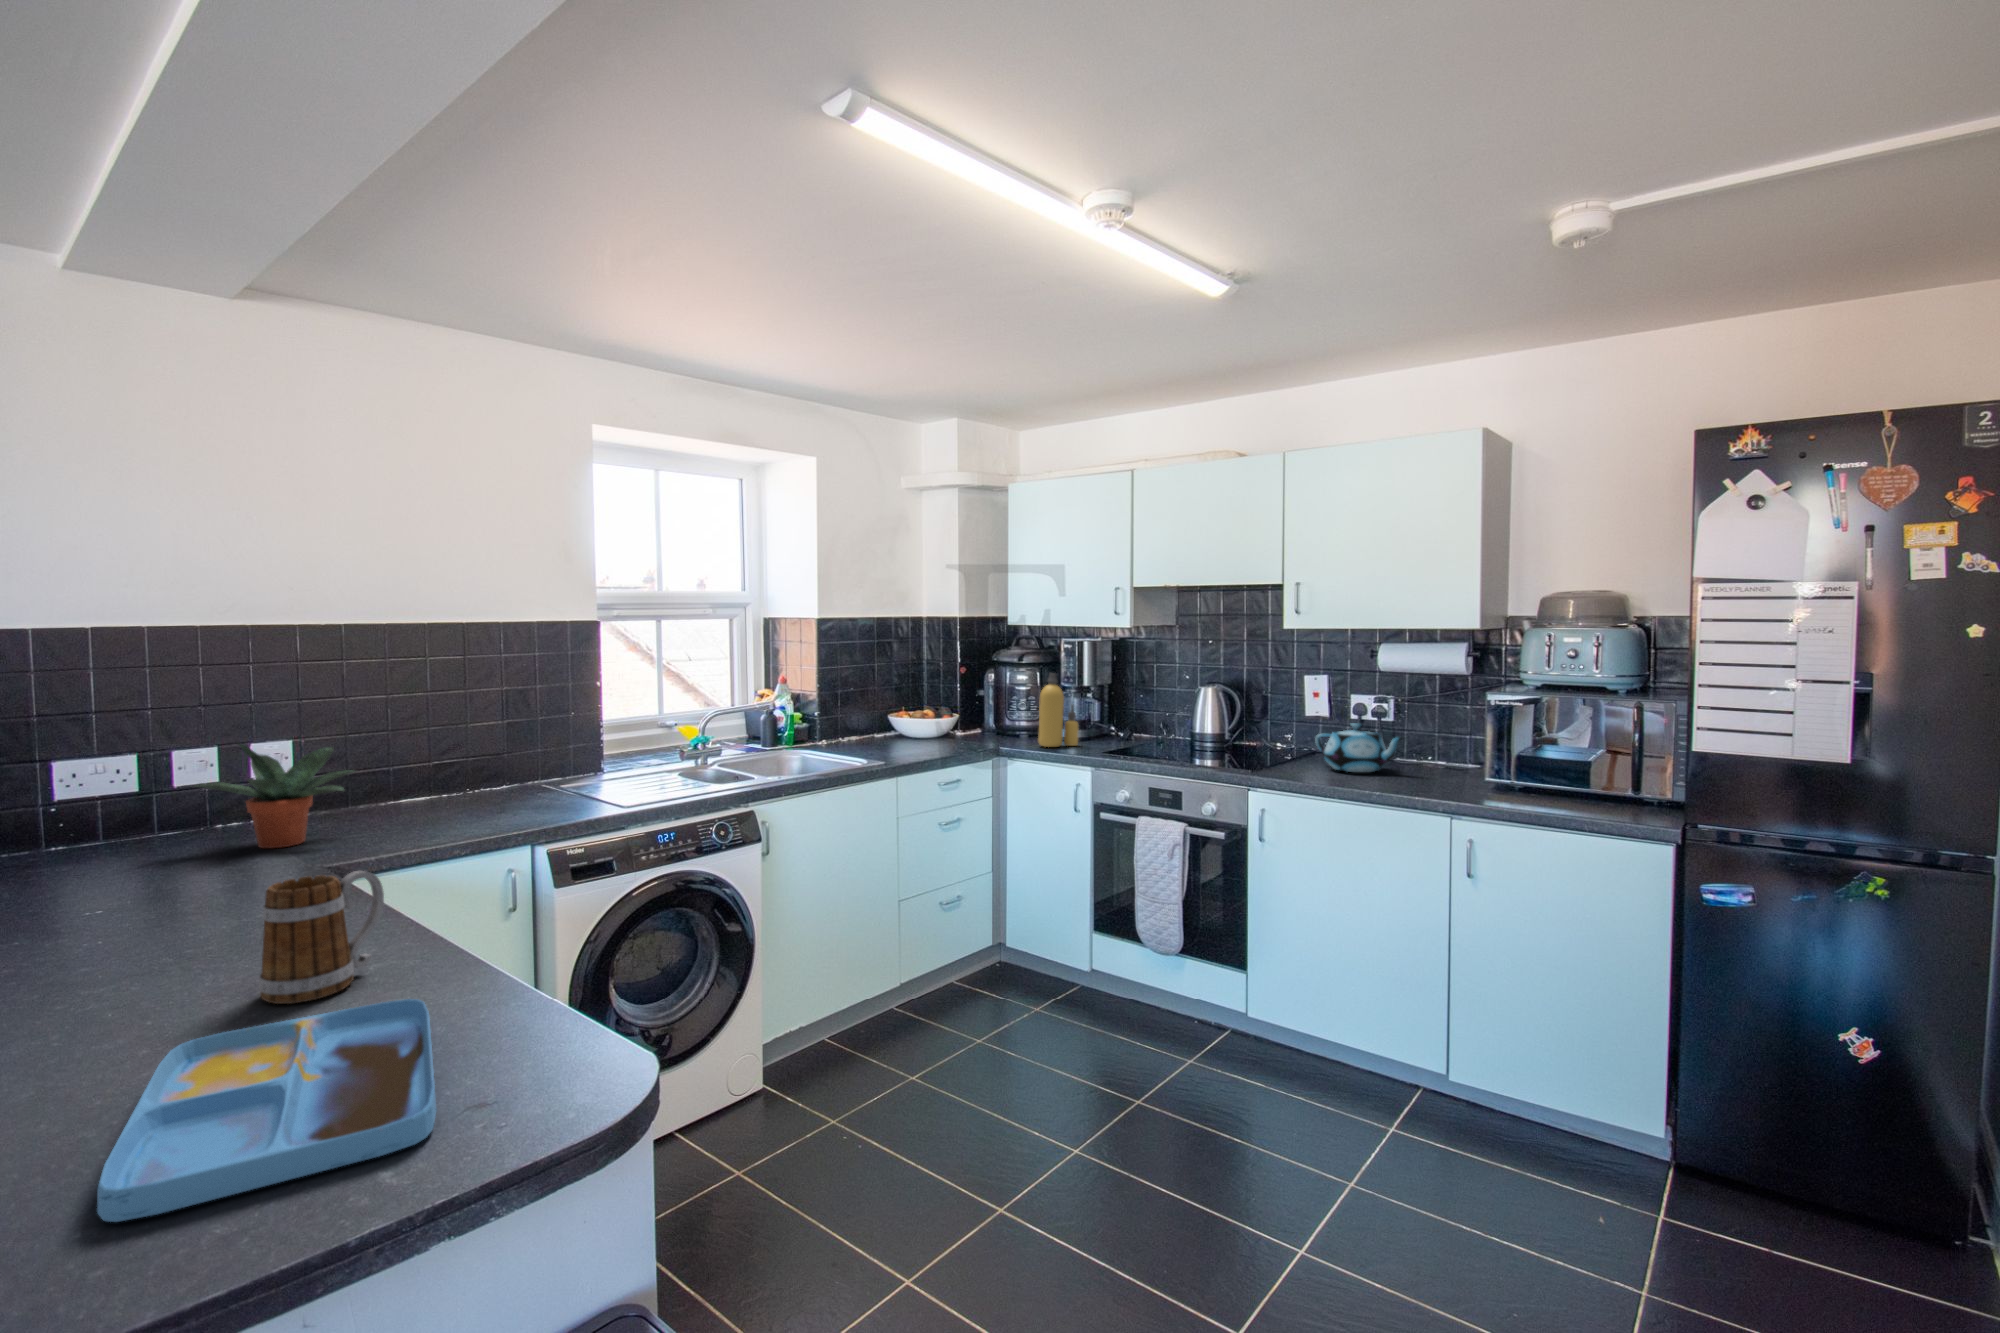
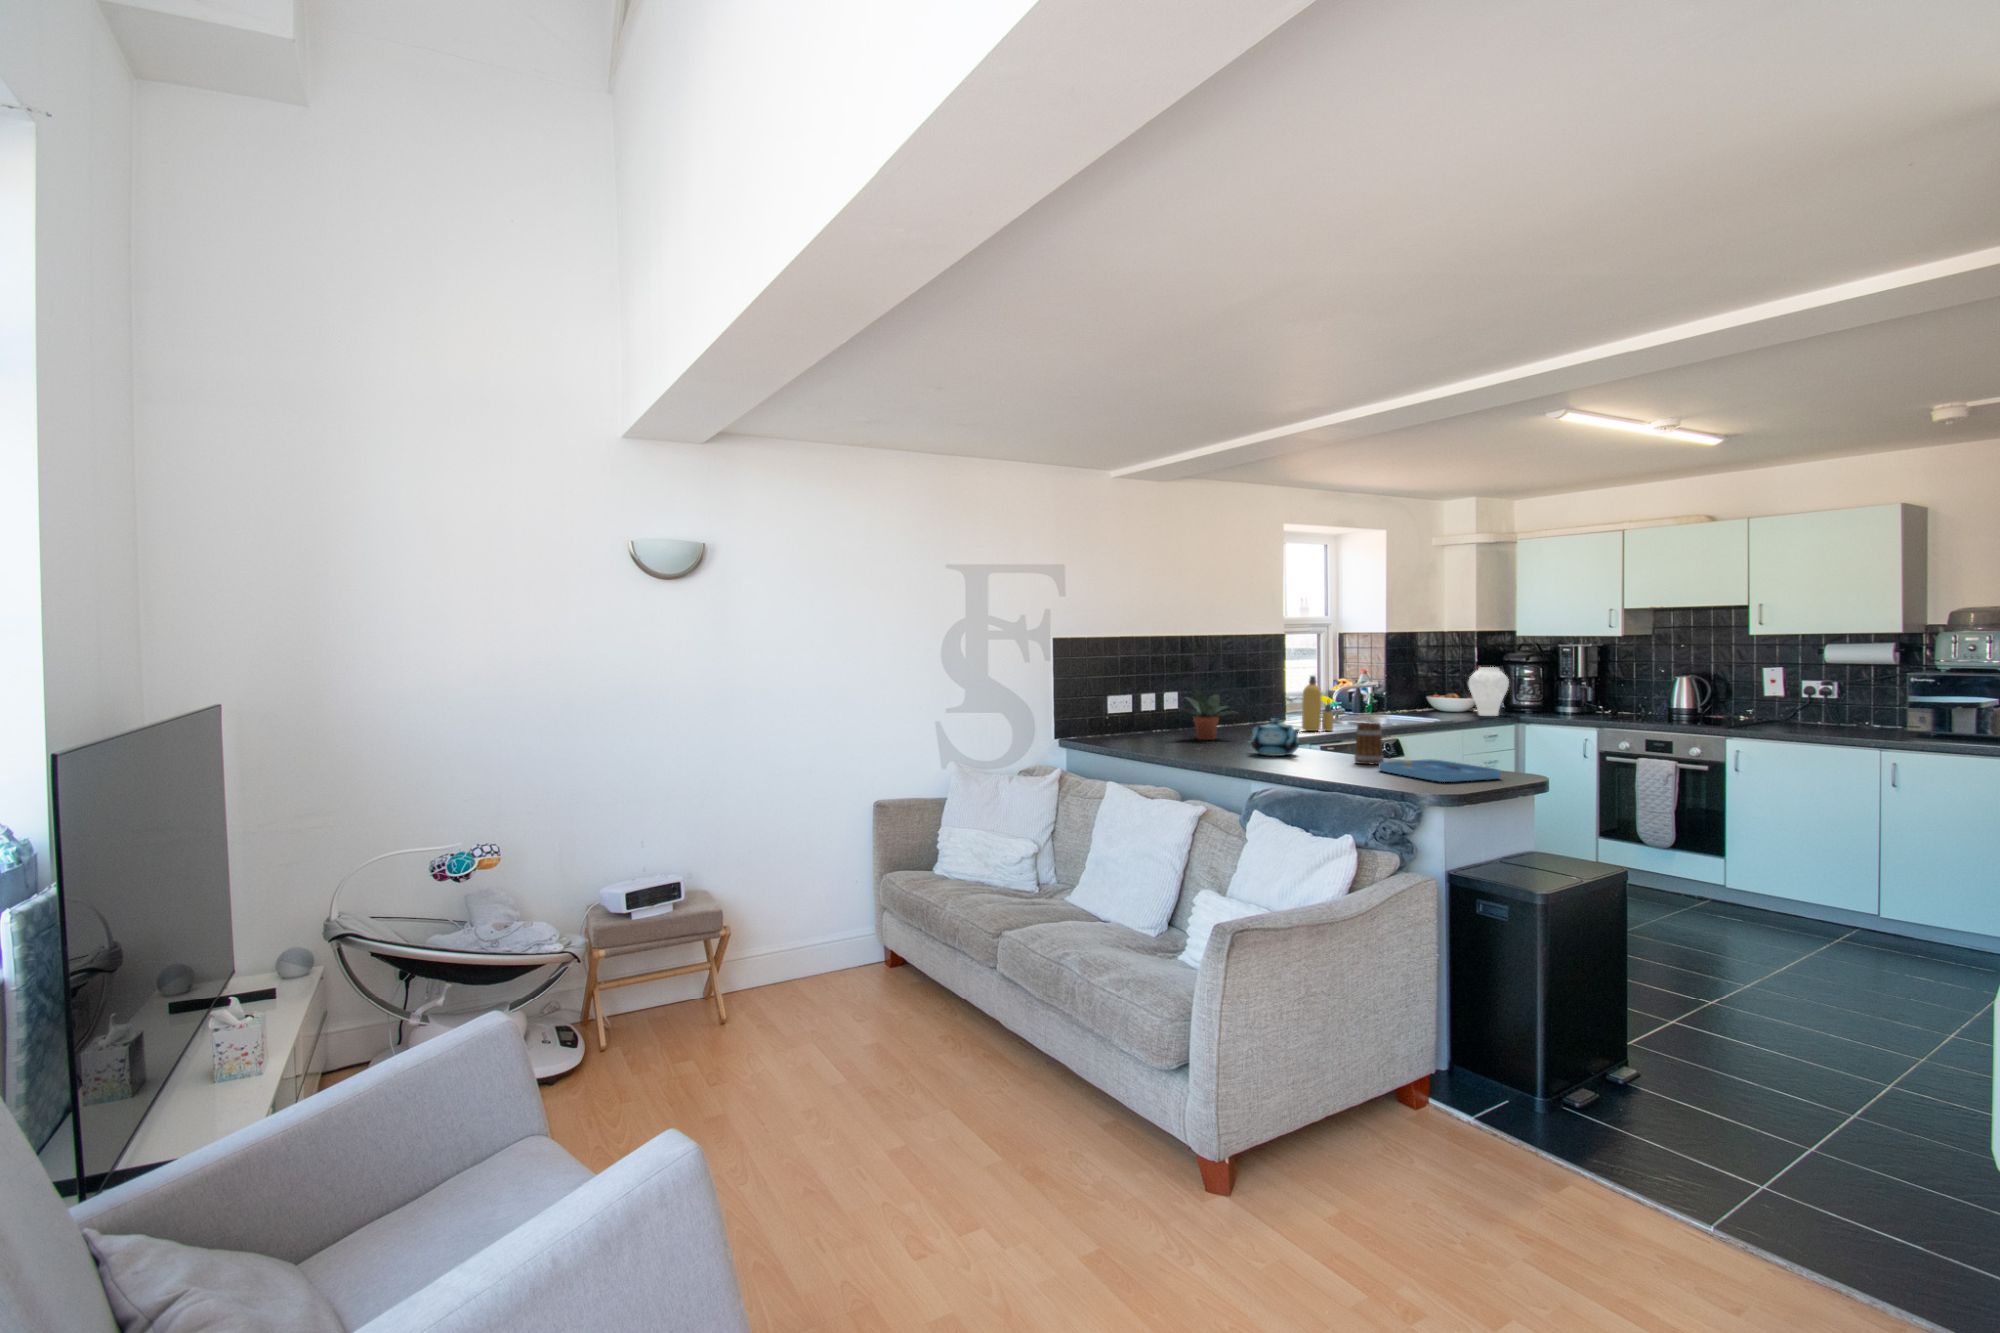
vase: none [930,672,985,746] -> present [1468,667,1509,716]
bottle: present [1038,673,1079,747] -> present [1302,676,1333,731]
teapot: present [1315,723,1402,772] -> present [1251,718,1299,756]

